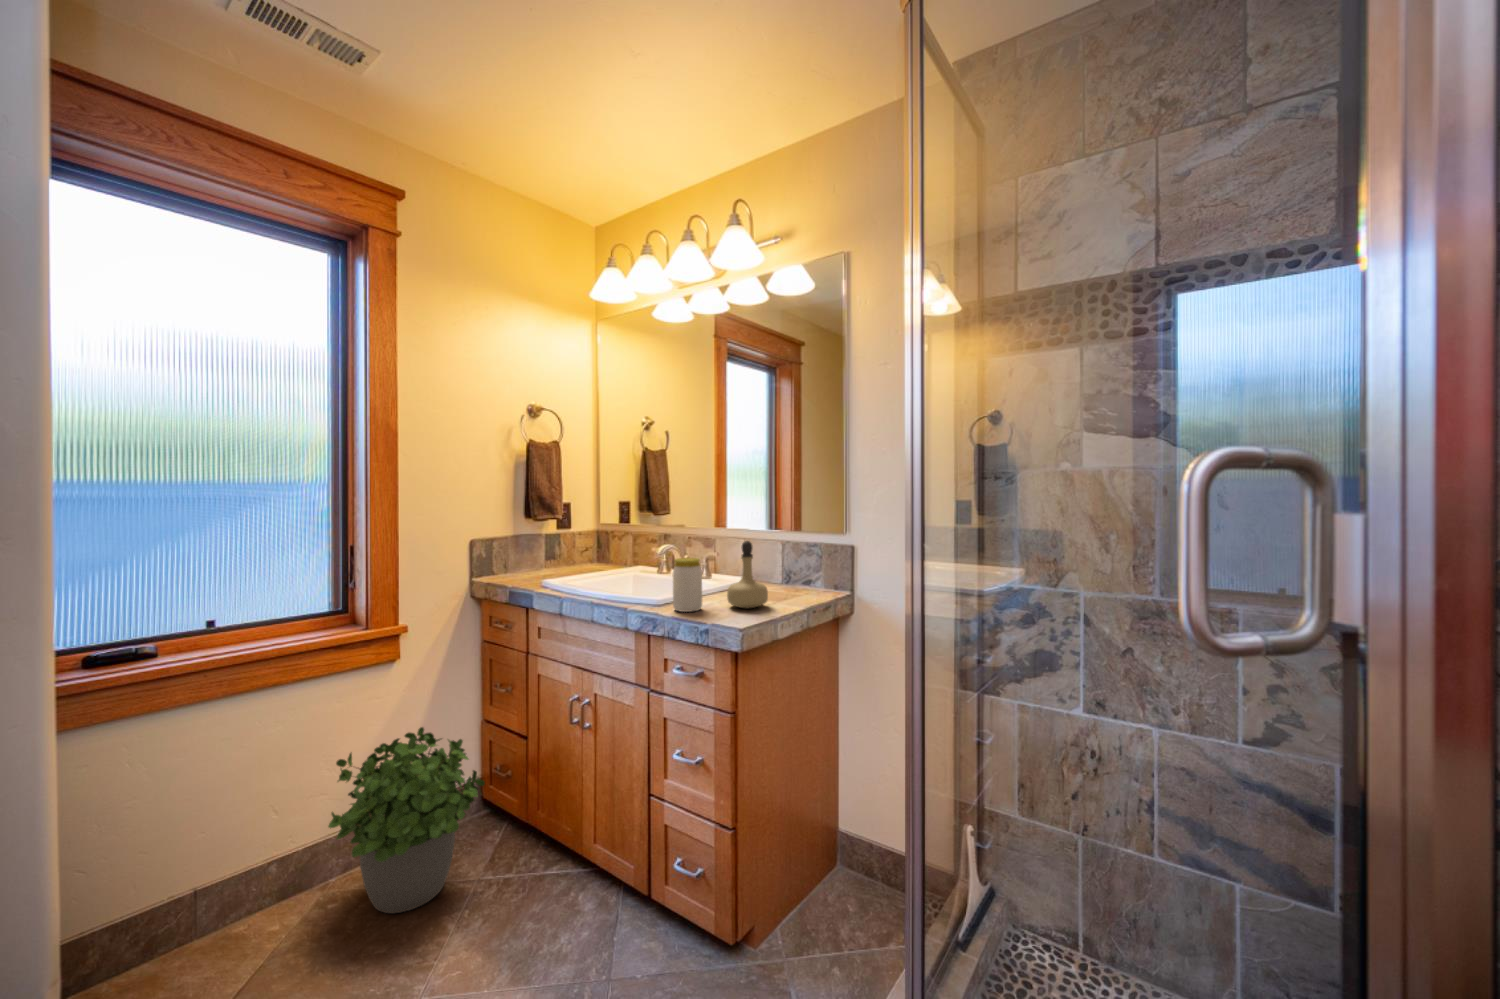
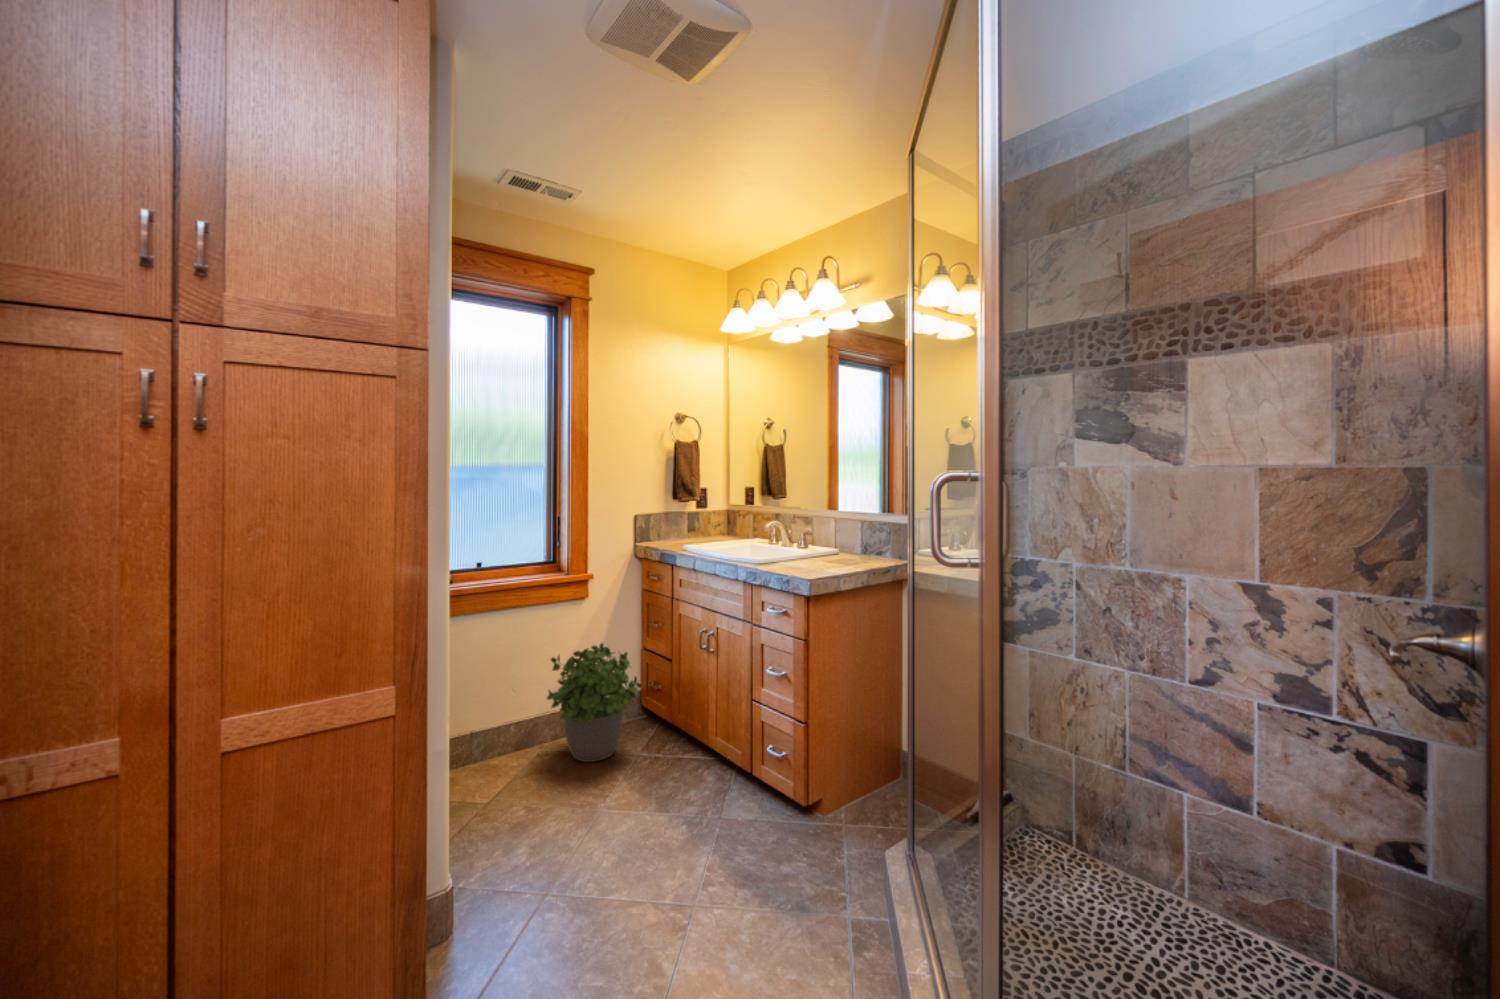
perfume bottle: present [727,541,768,608] -> none [810,518,841,569]
jar: present [673,558,702,612] -> none [769,530,791,569]

